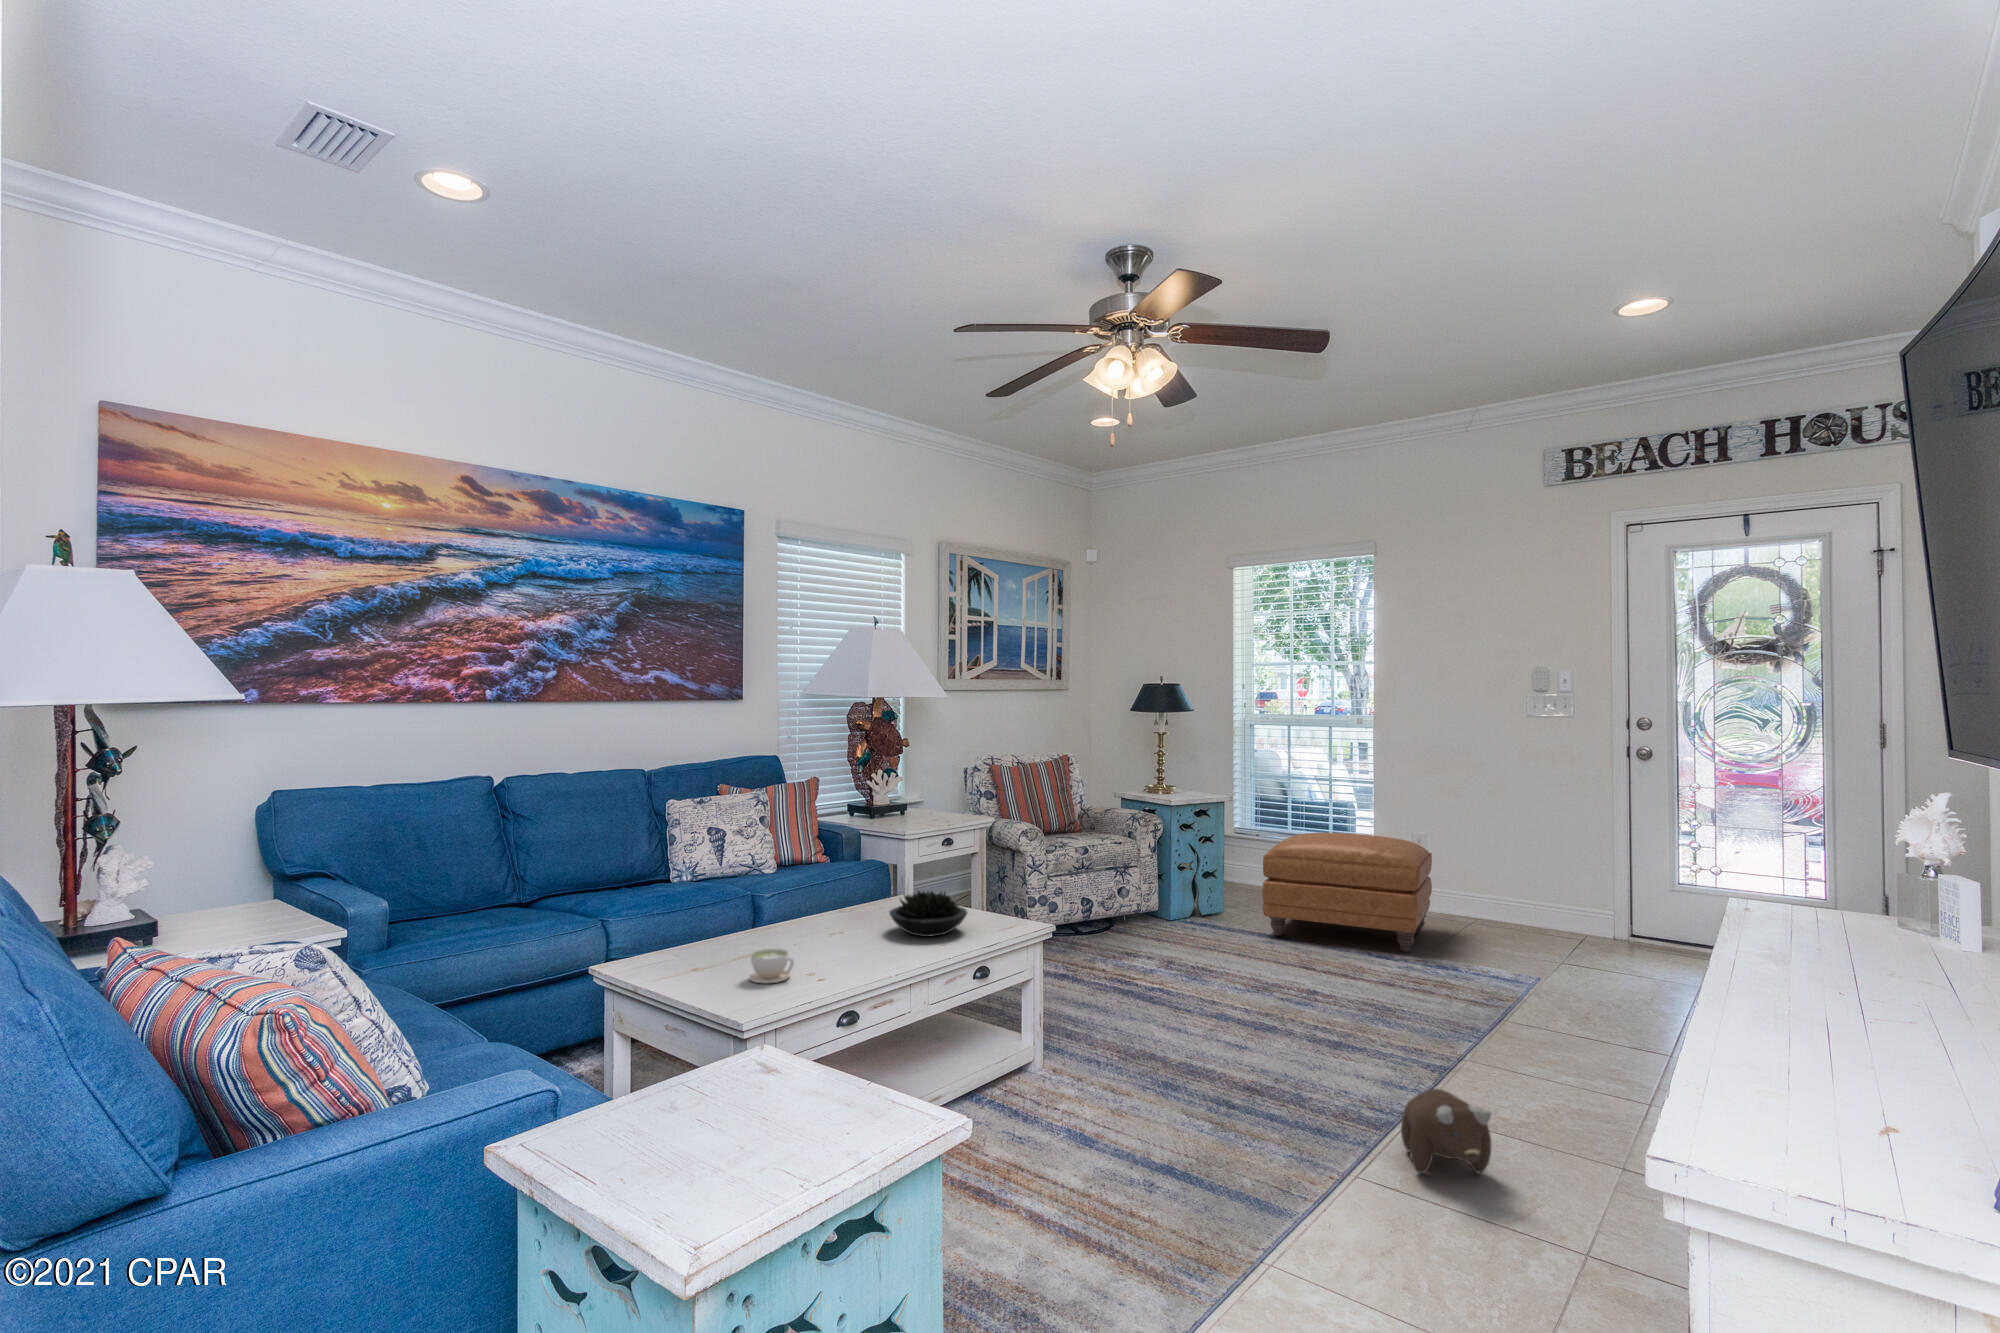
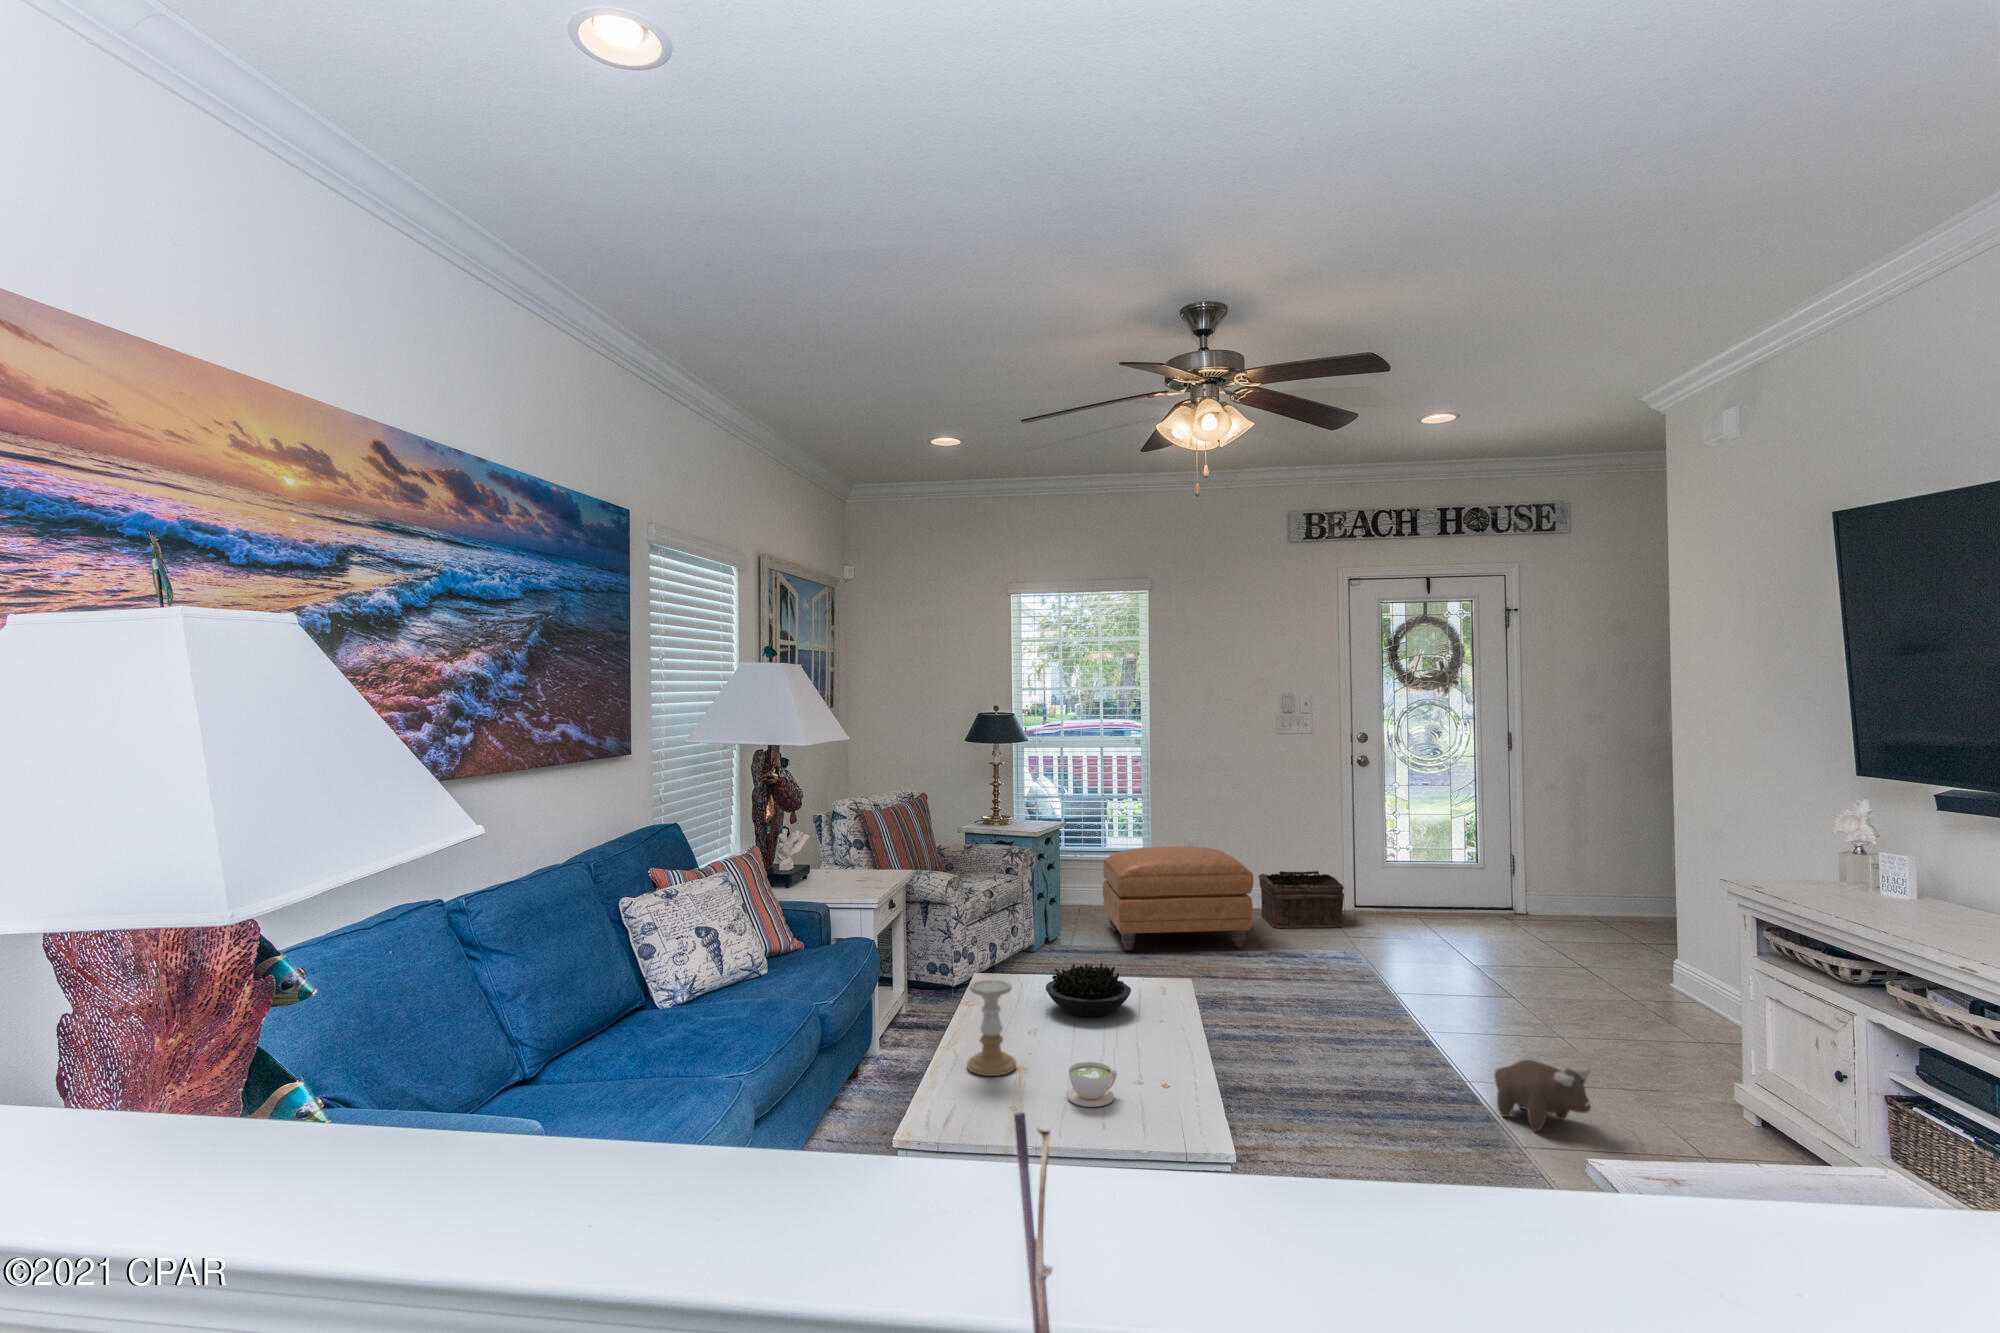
candle holder: none [741,877,784,954] -> present [967,980,1016,1076]
basket: none [1486,877,1588,953] -> present [1259,871,1344,928]

